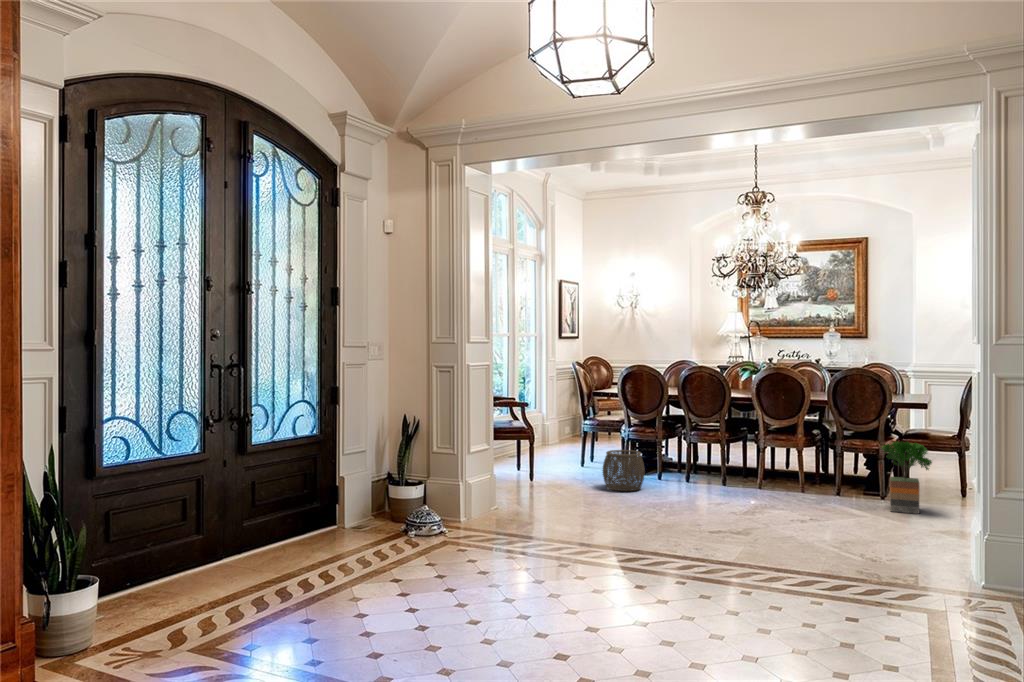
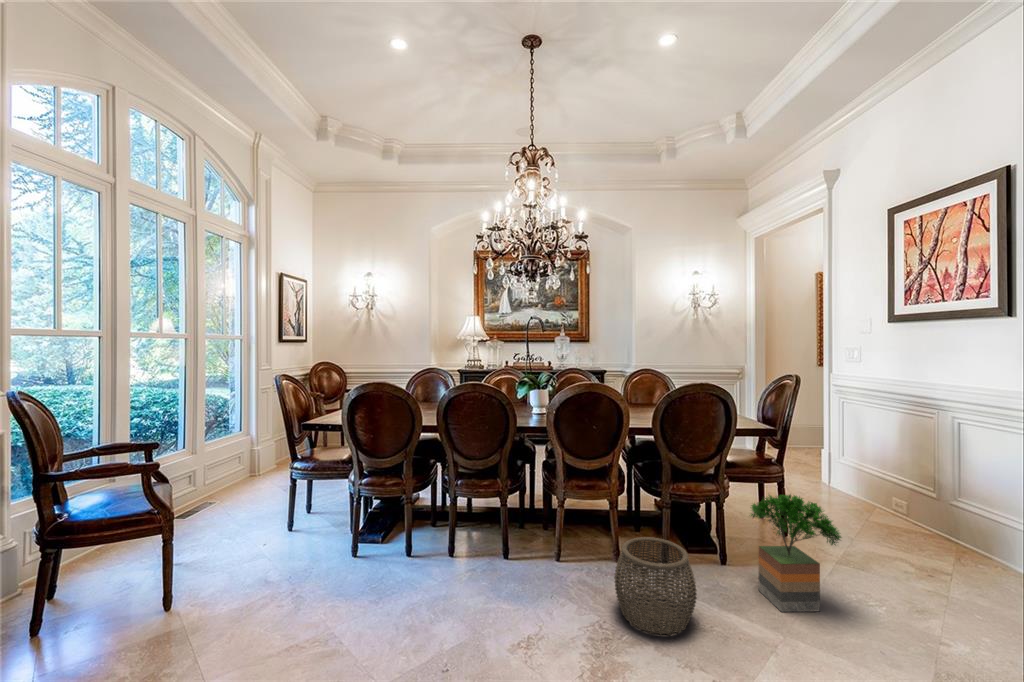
woven basket: present [602,450,645,492] -> present [614,537,697,635]

